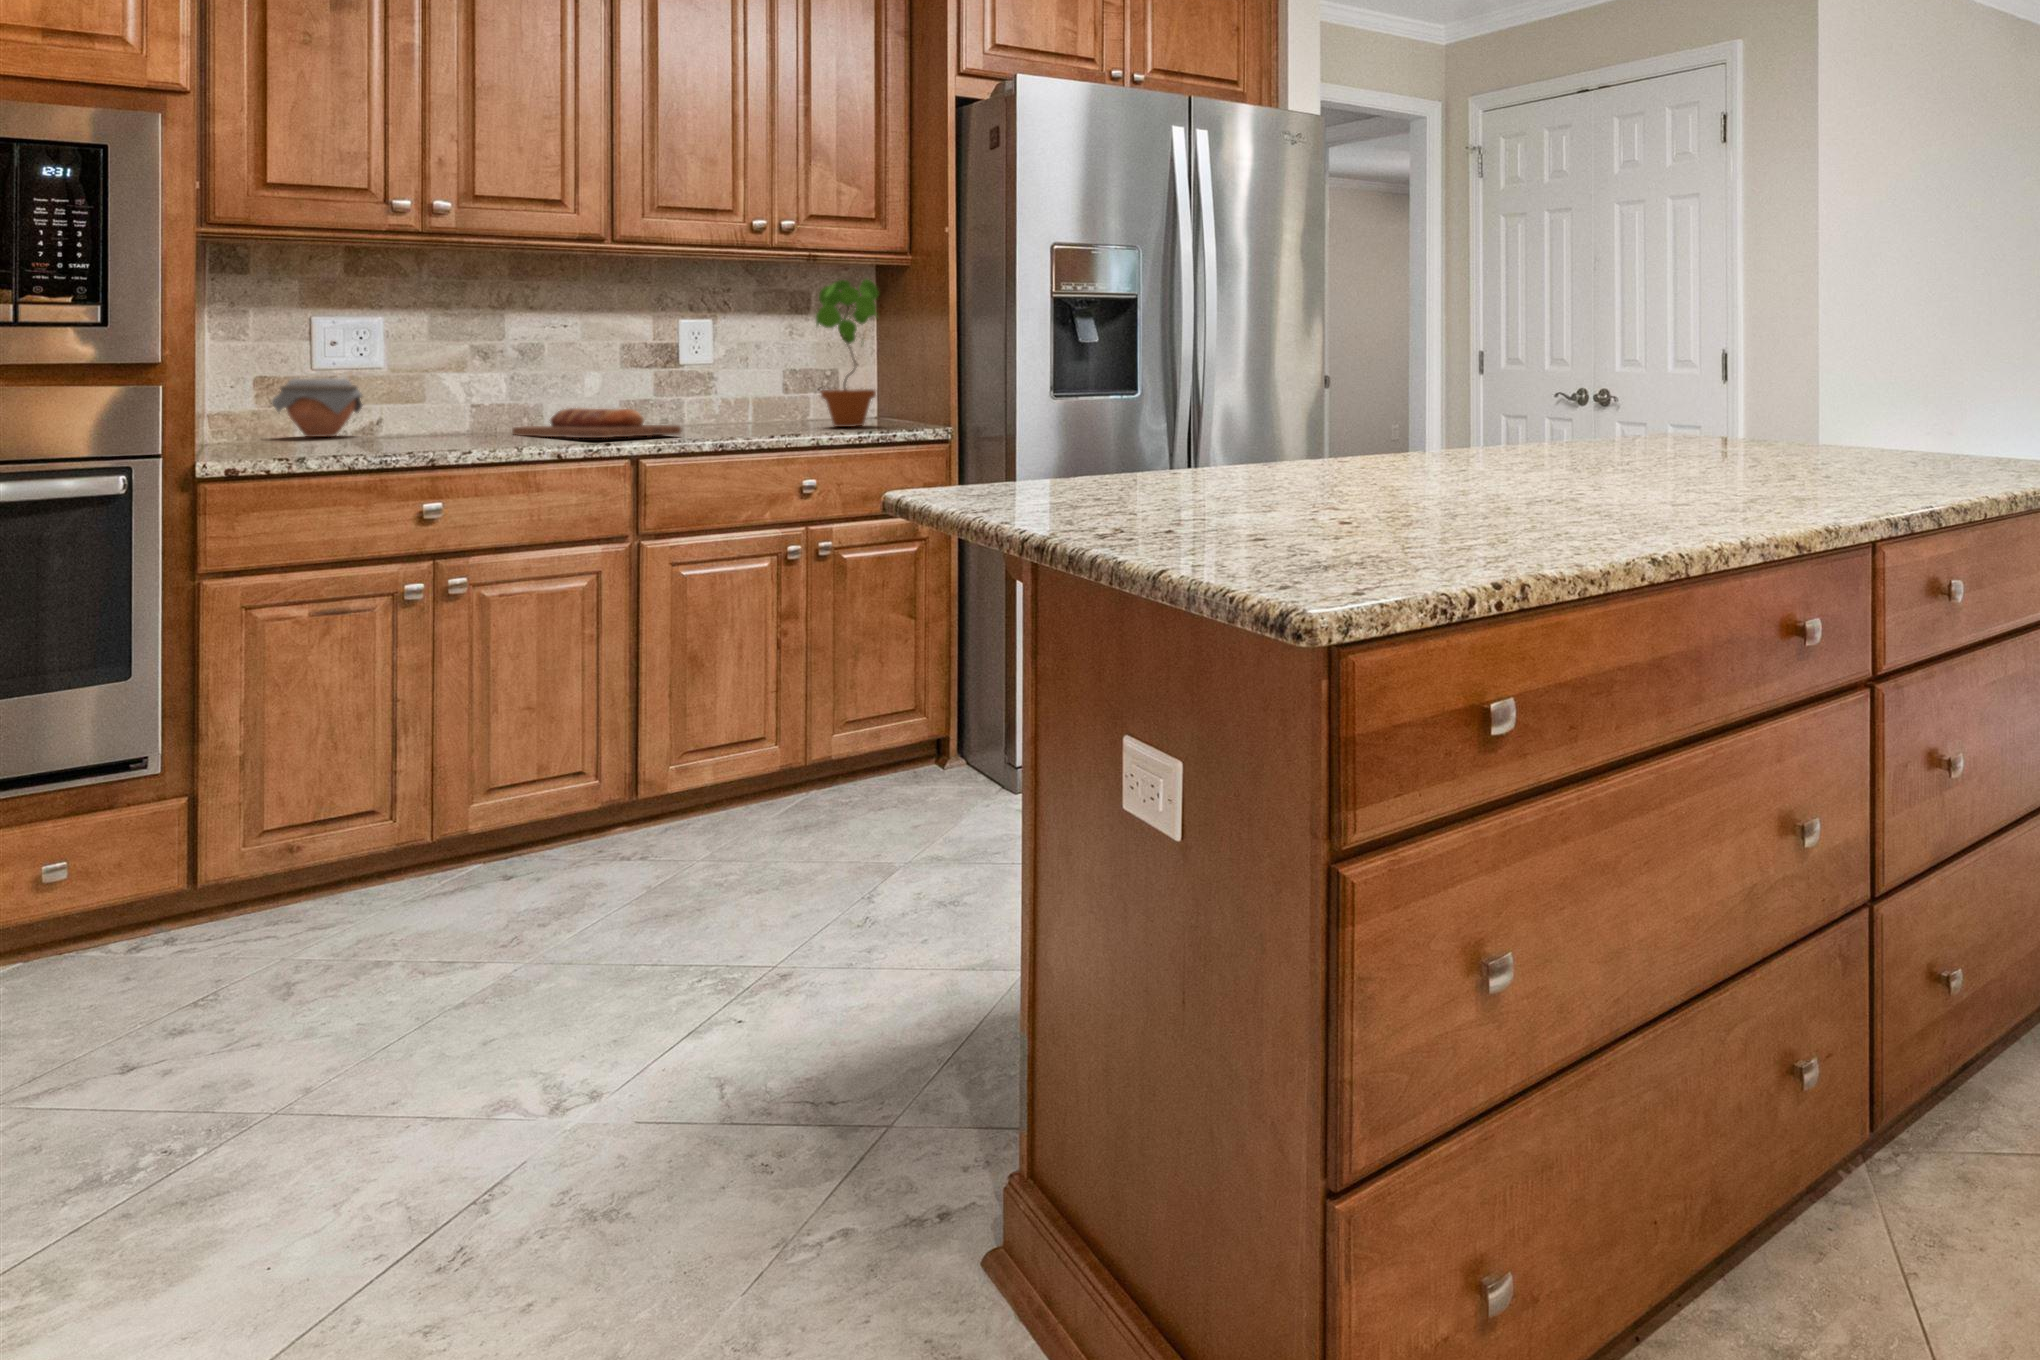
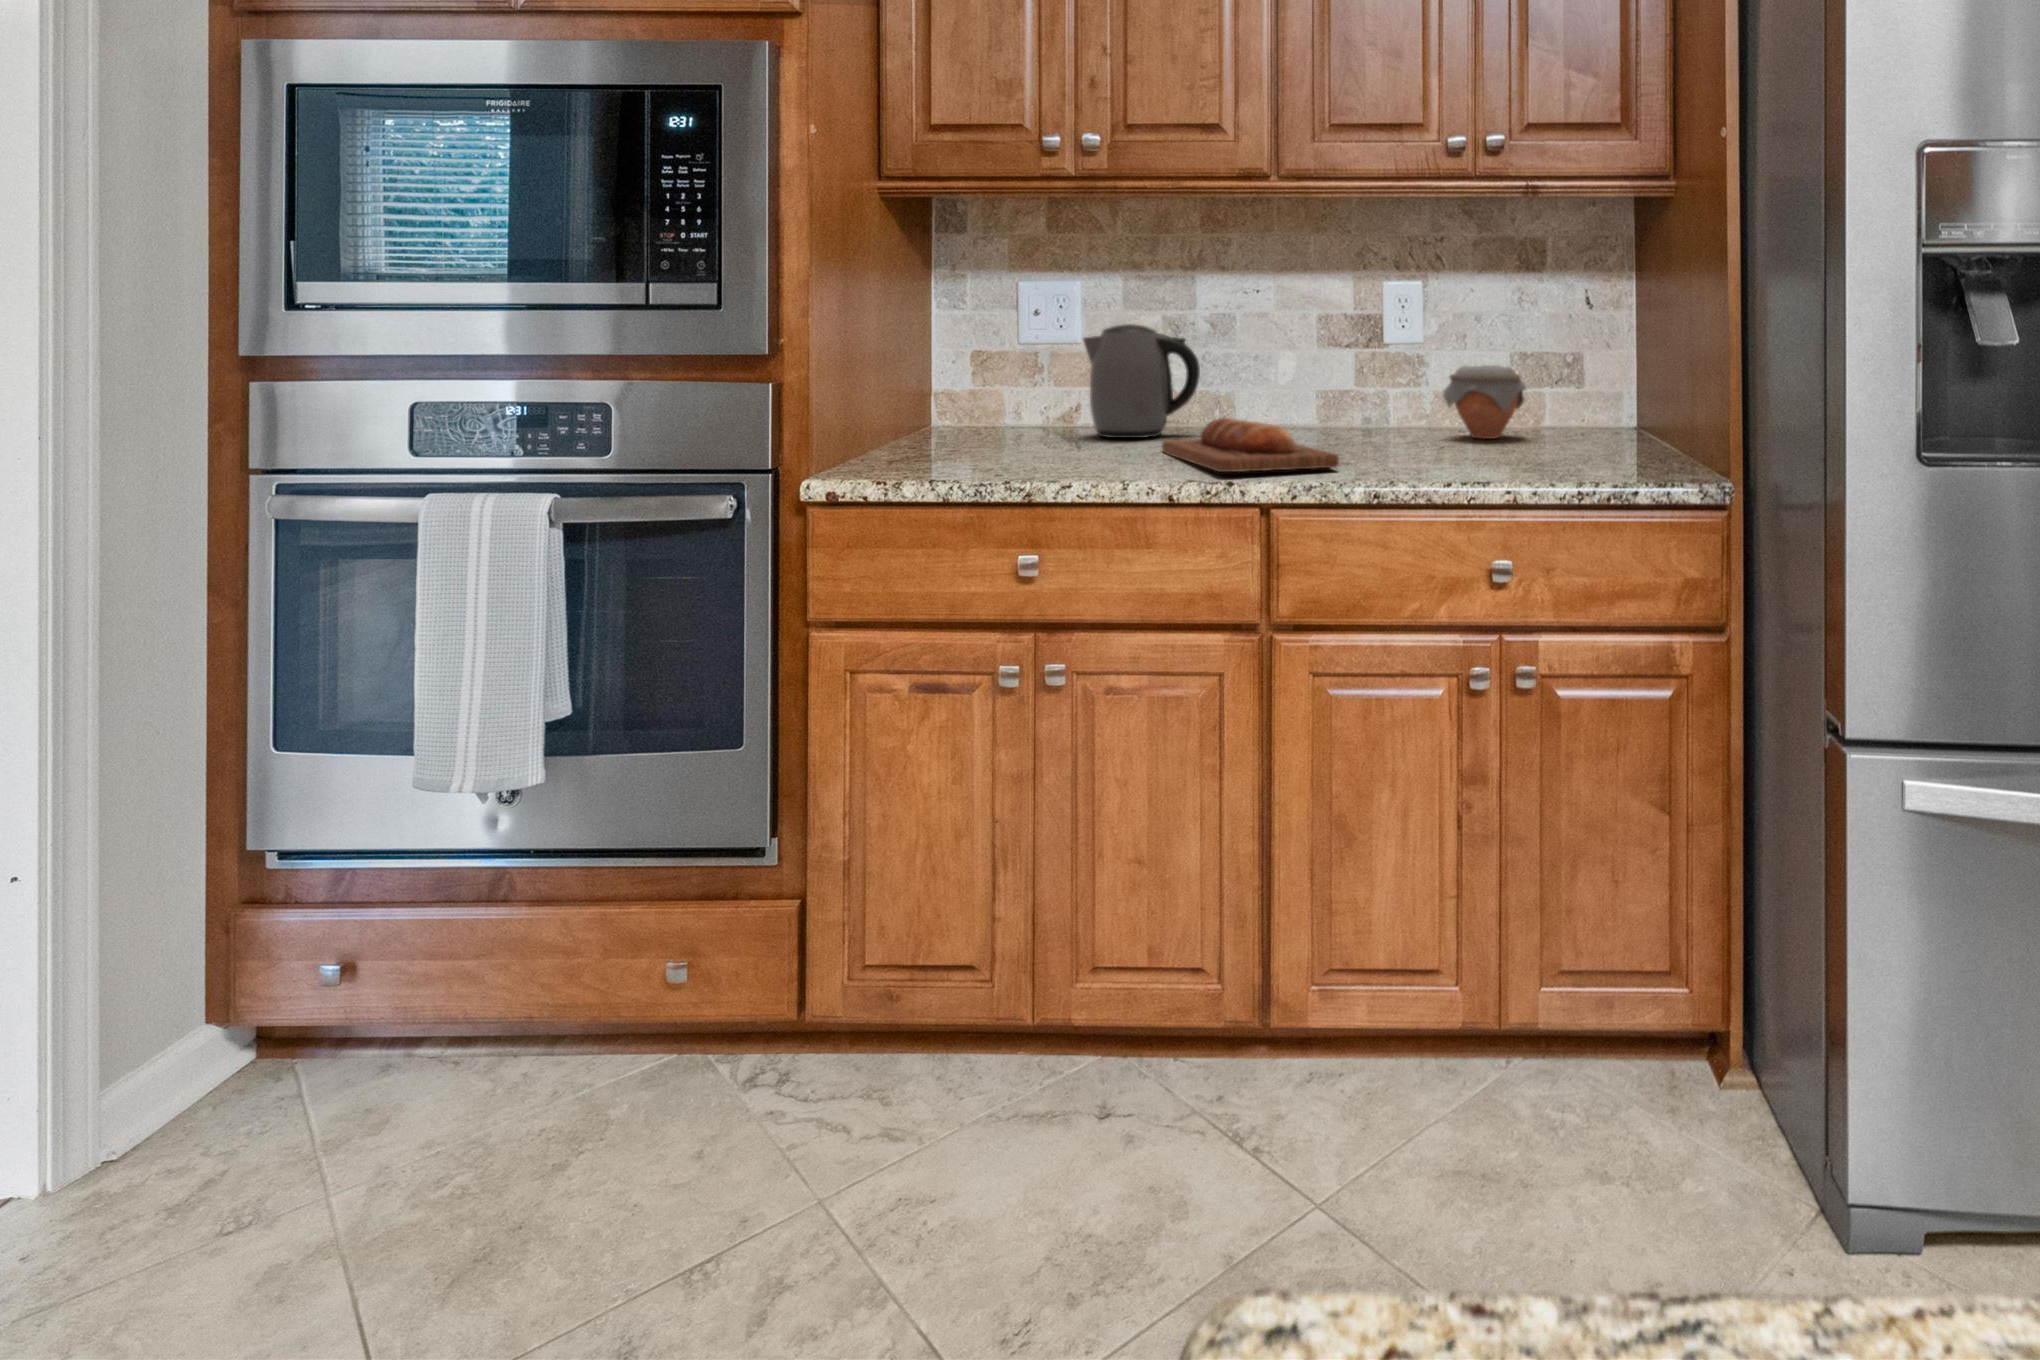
potted plant: present [816,280,879,427] -> none [1533,221,1627,460]
kettle: none [415,345,527,430] -> present [1083,324,1200,438]
jar: present [272,378,362,437] -> present [1443,365,1526,439]

